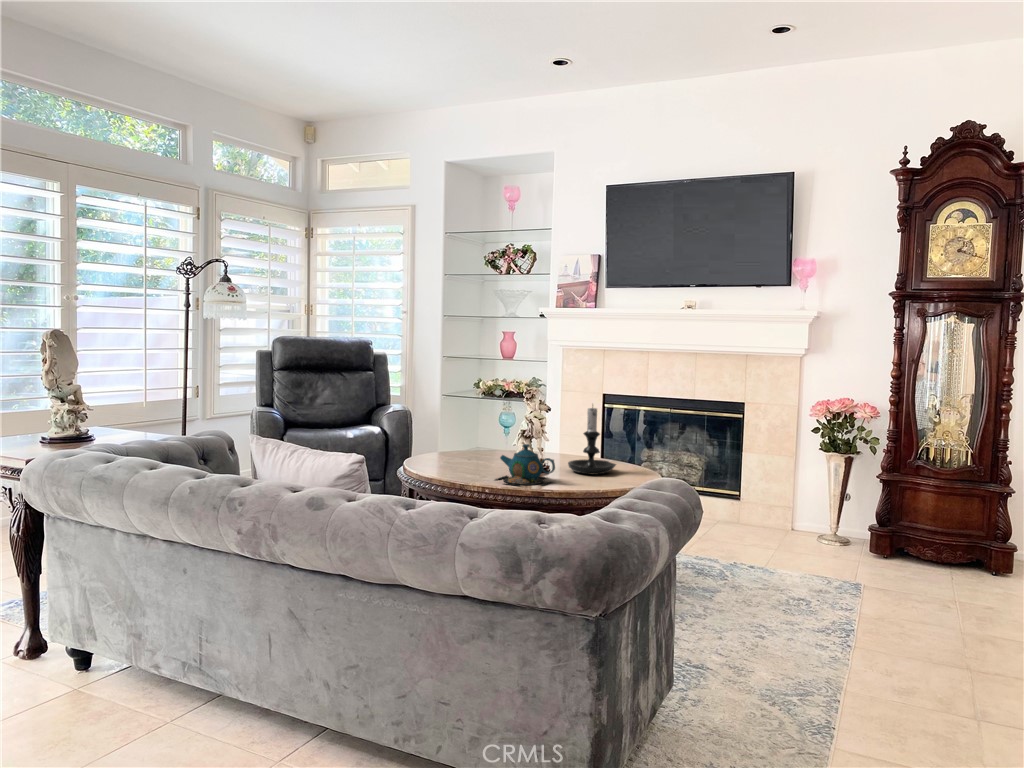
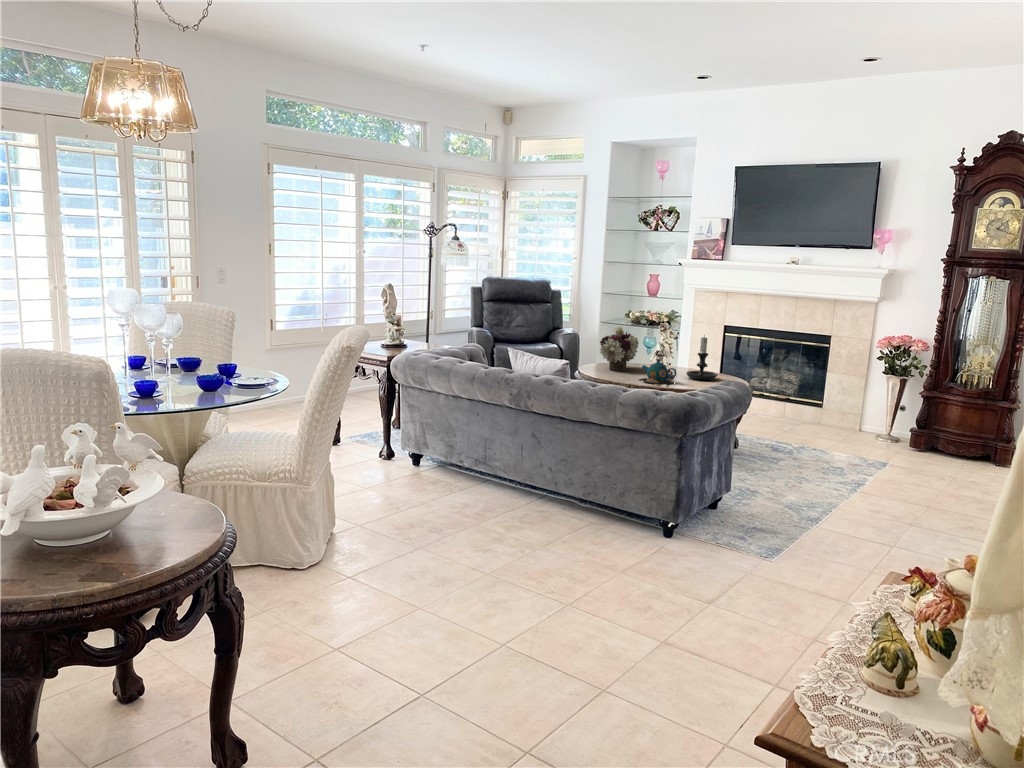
flower arrangement: none [432,396,494,465] -> present [600,326,639,371]

